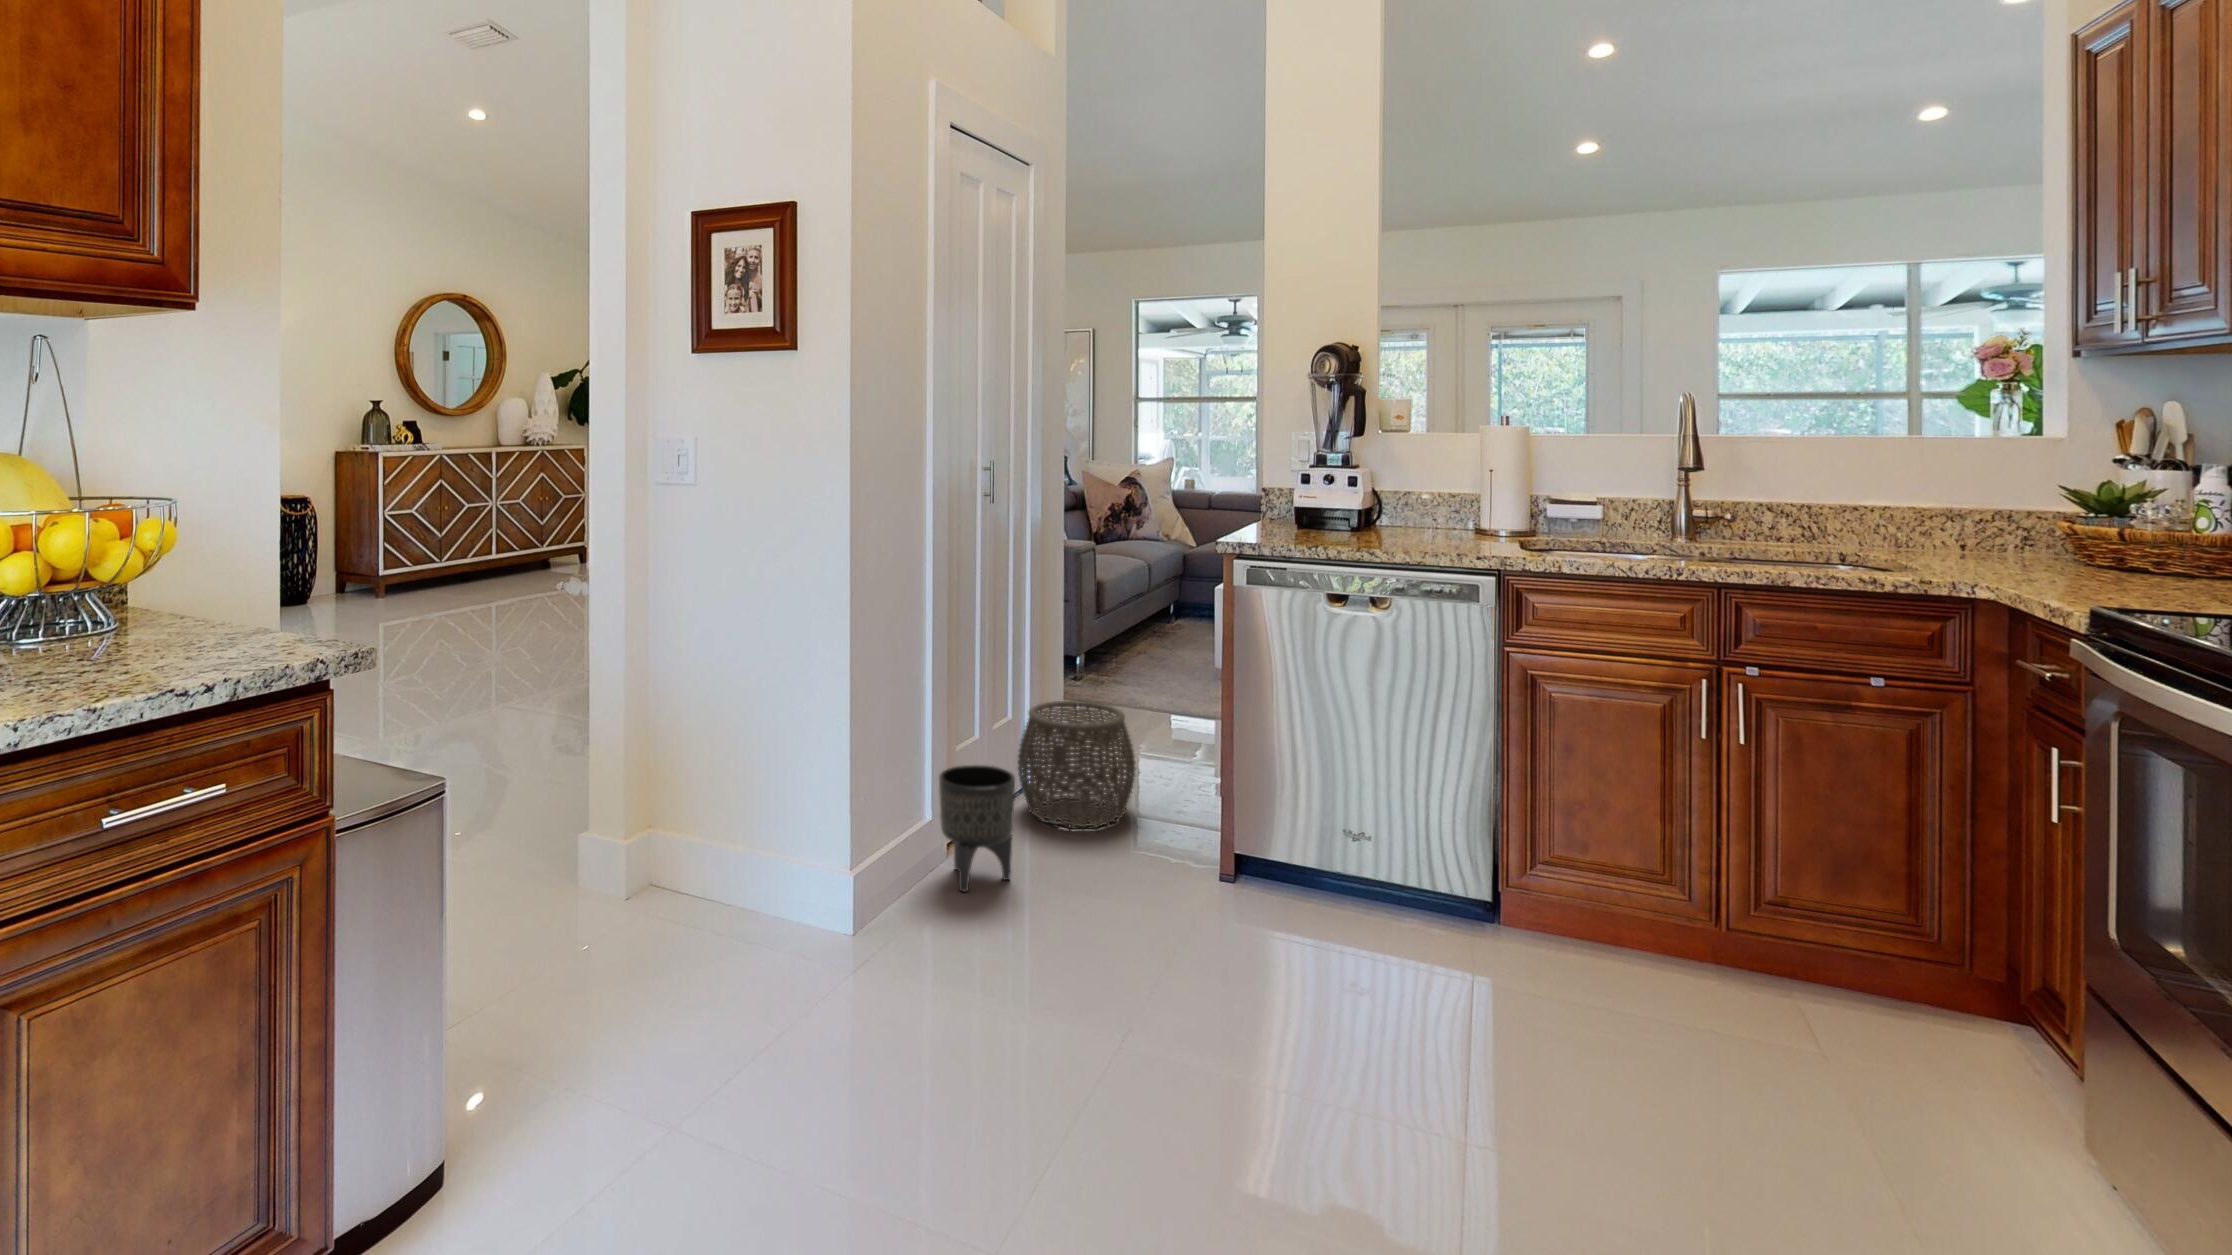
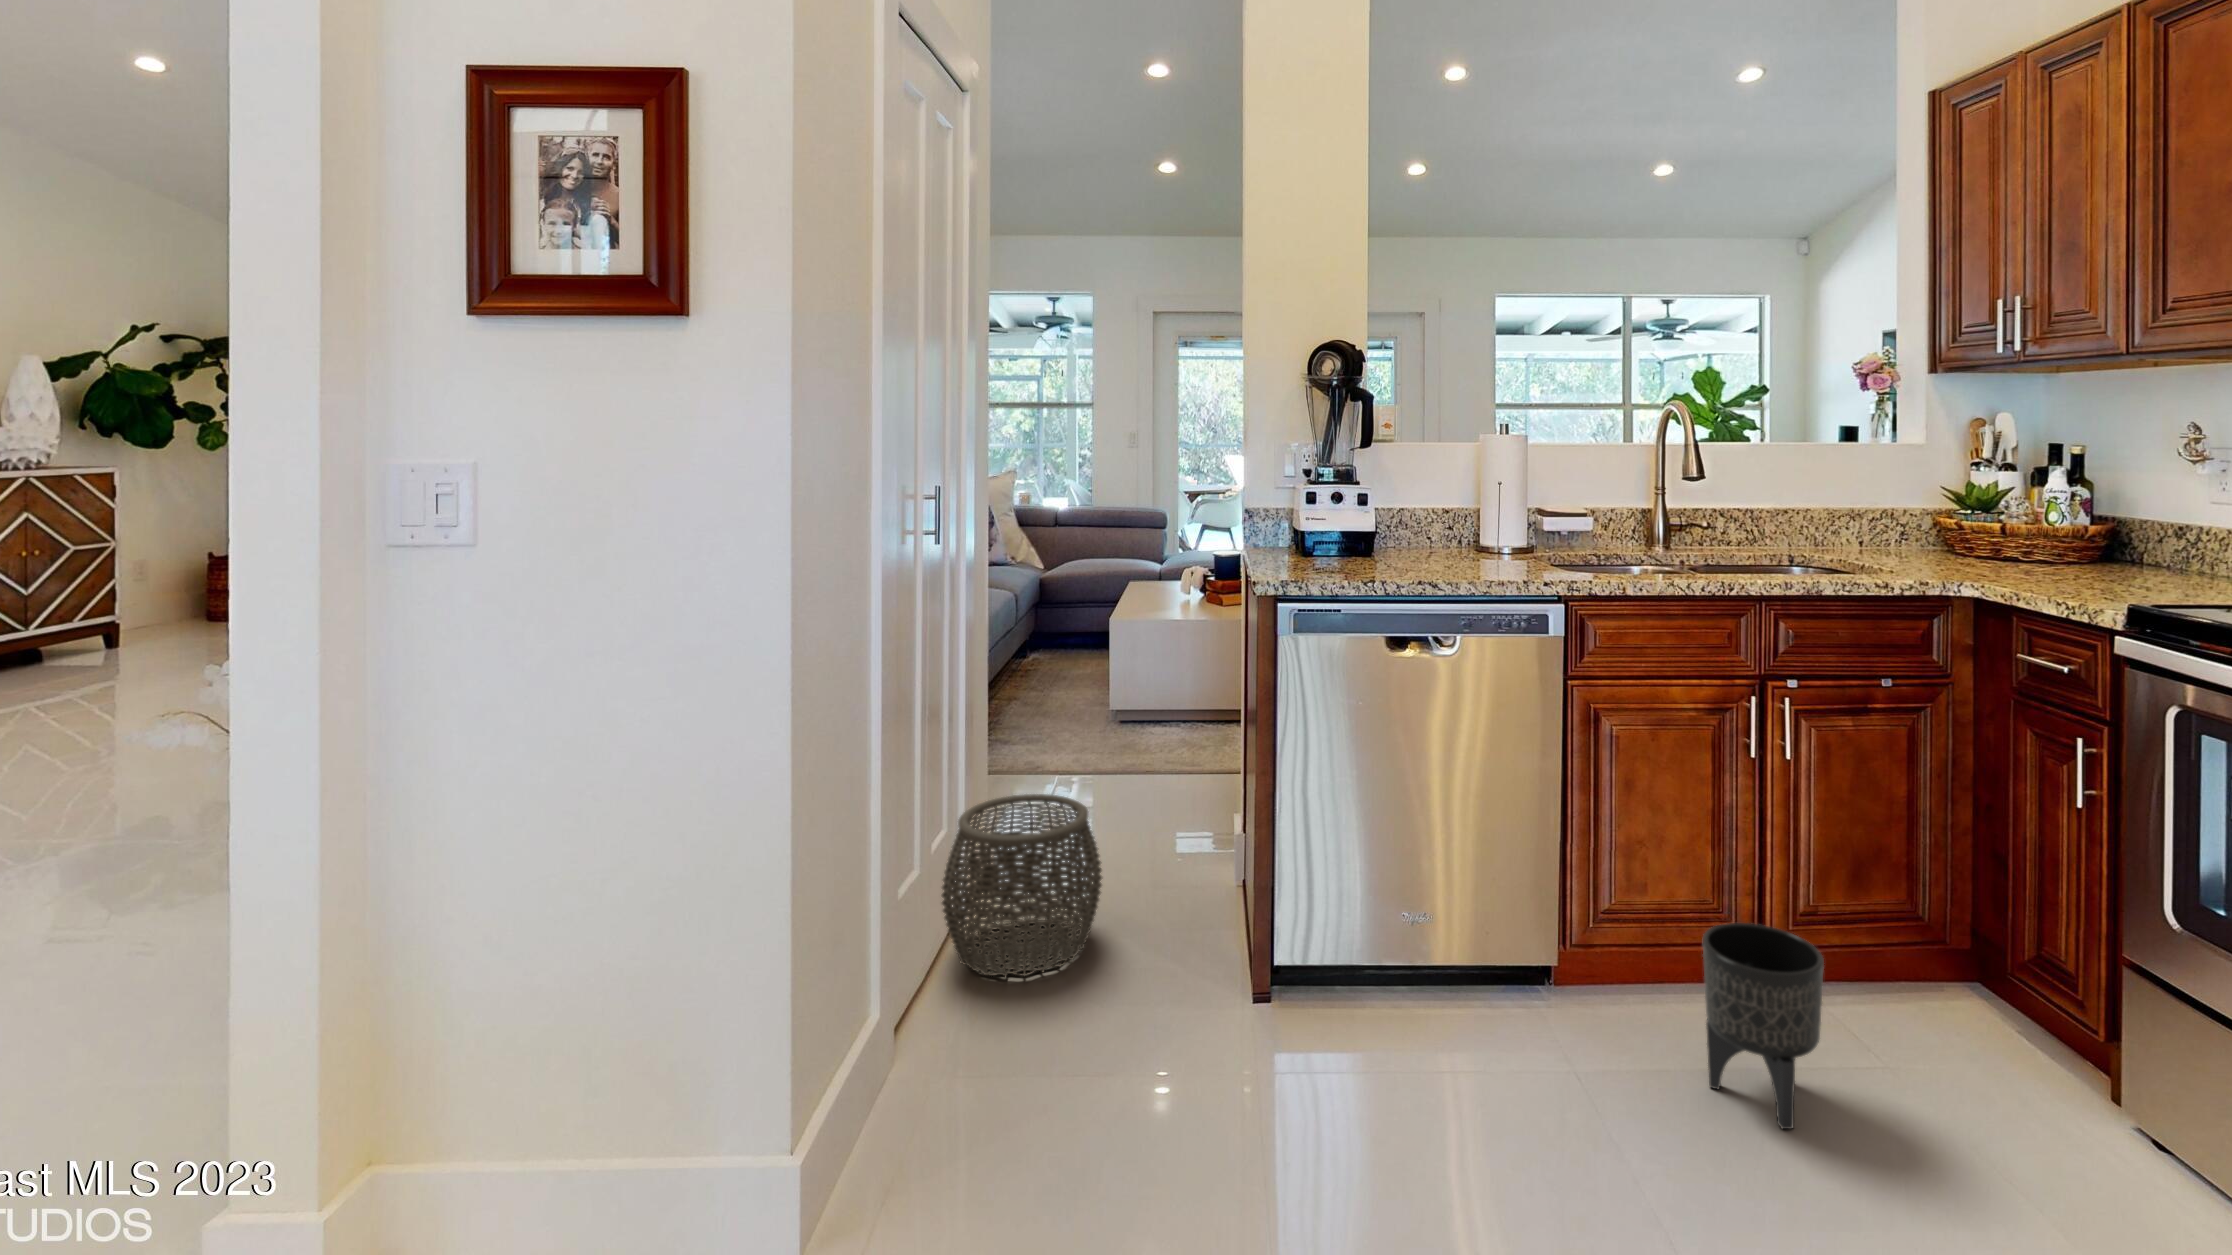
planter: present [939,765,1015,892] -> present [1703,923,1824,1129]

